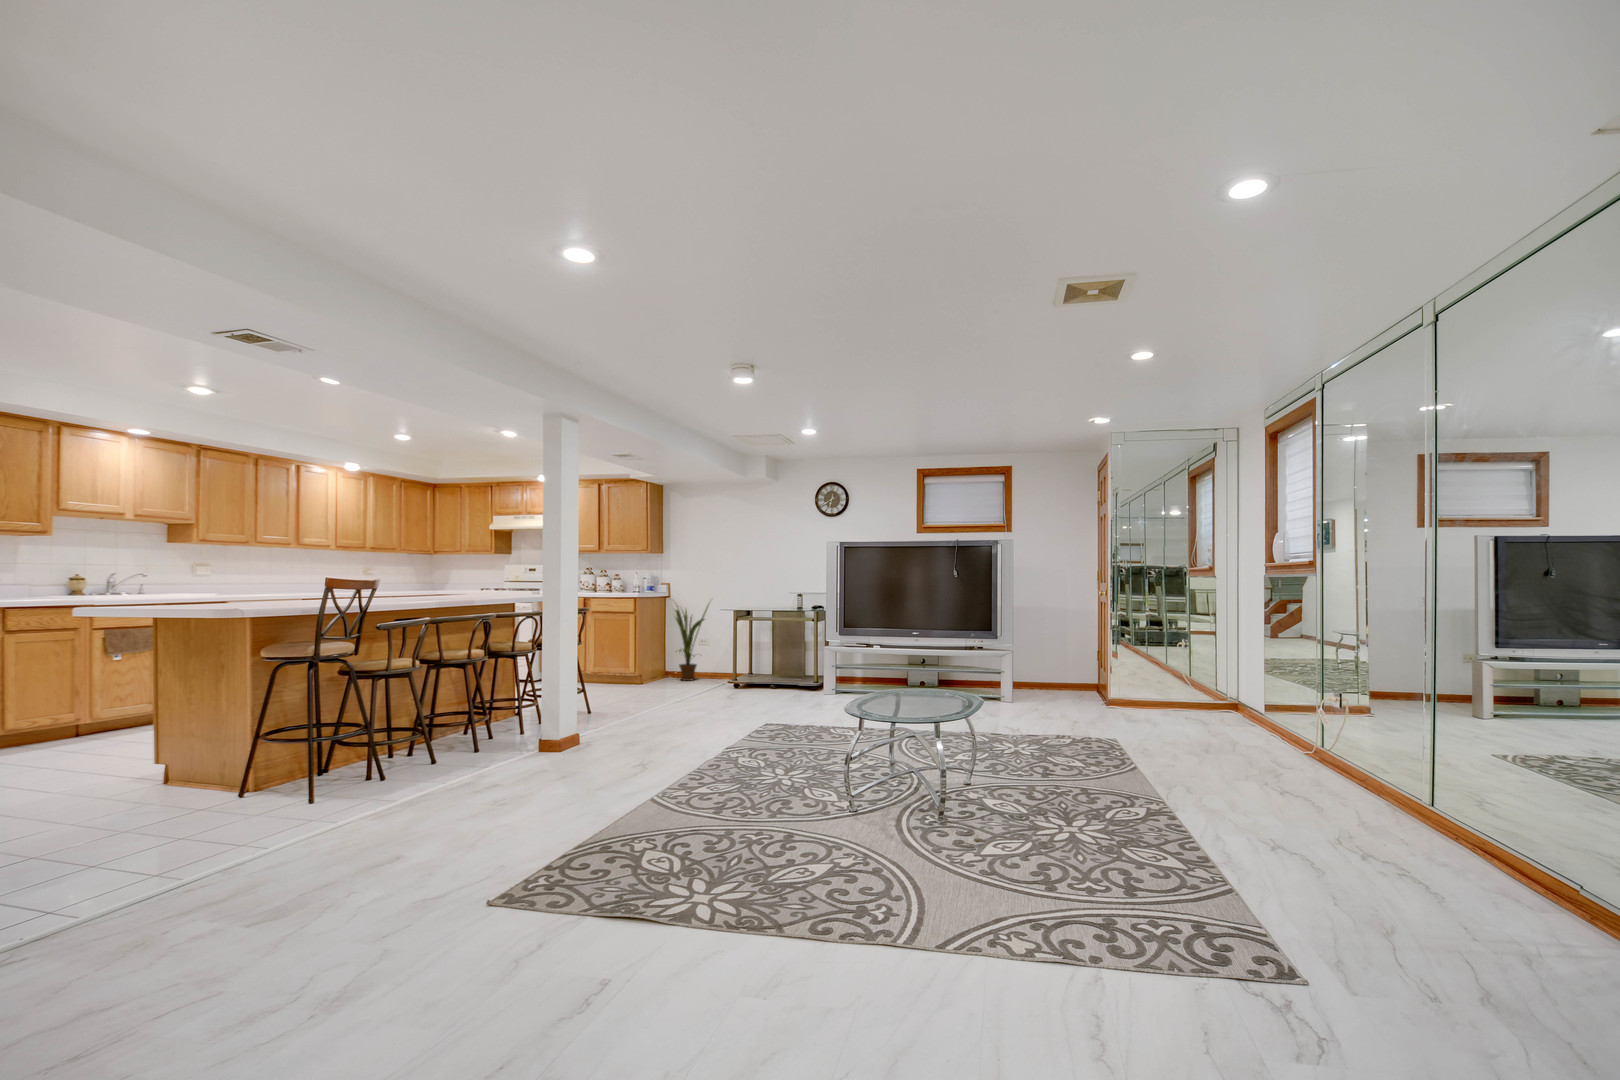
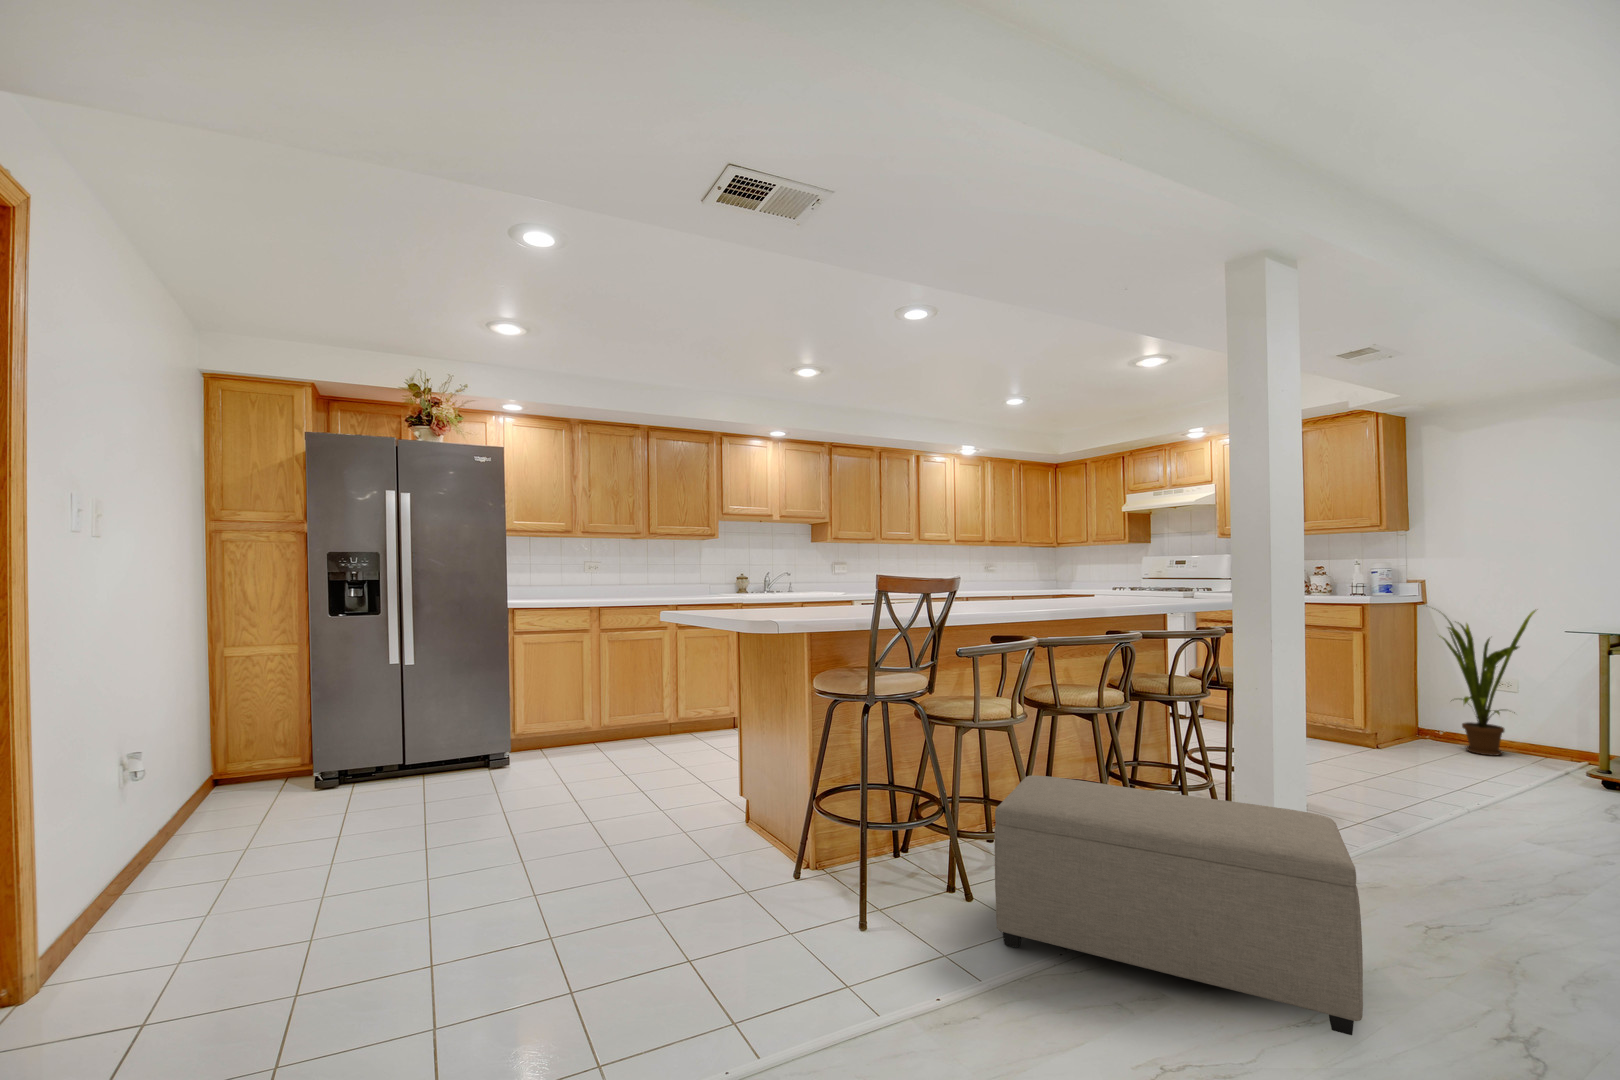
ottoman: none [404,693,585,793] -> present [994,775,1363,1035]

